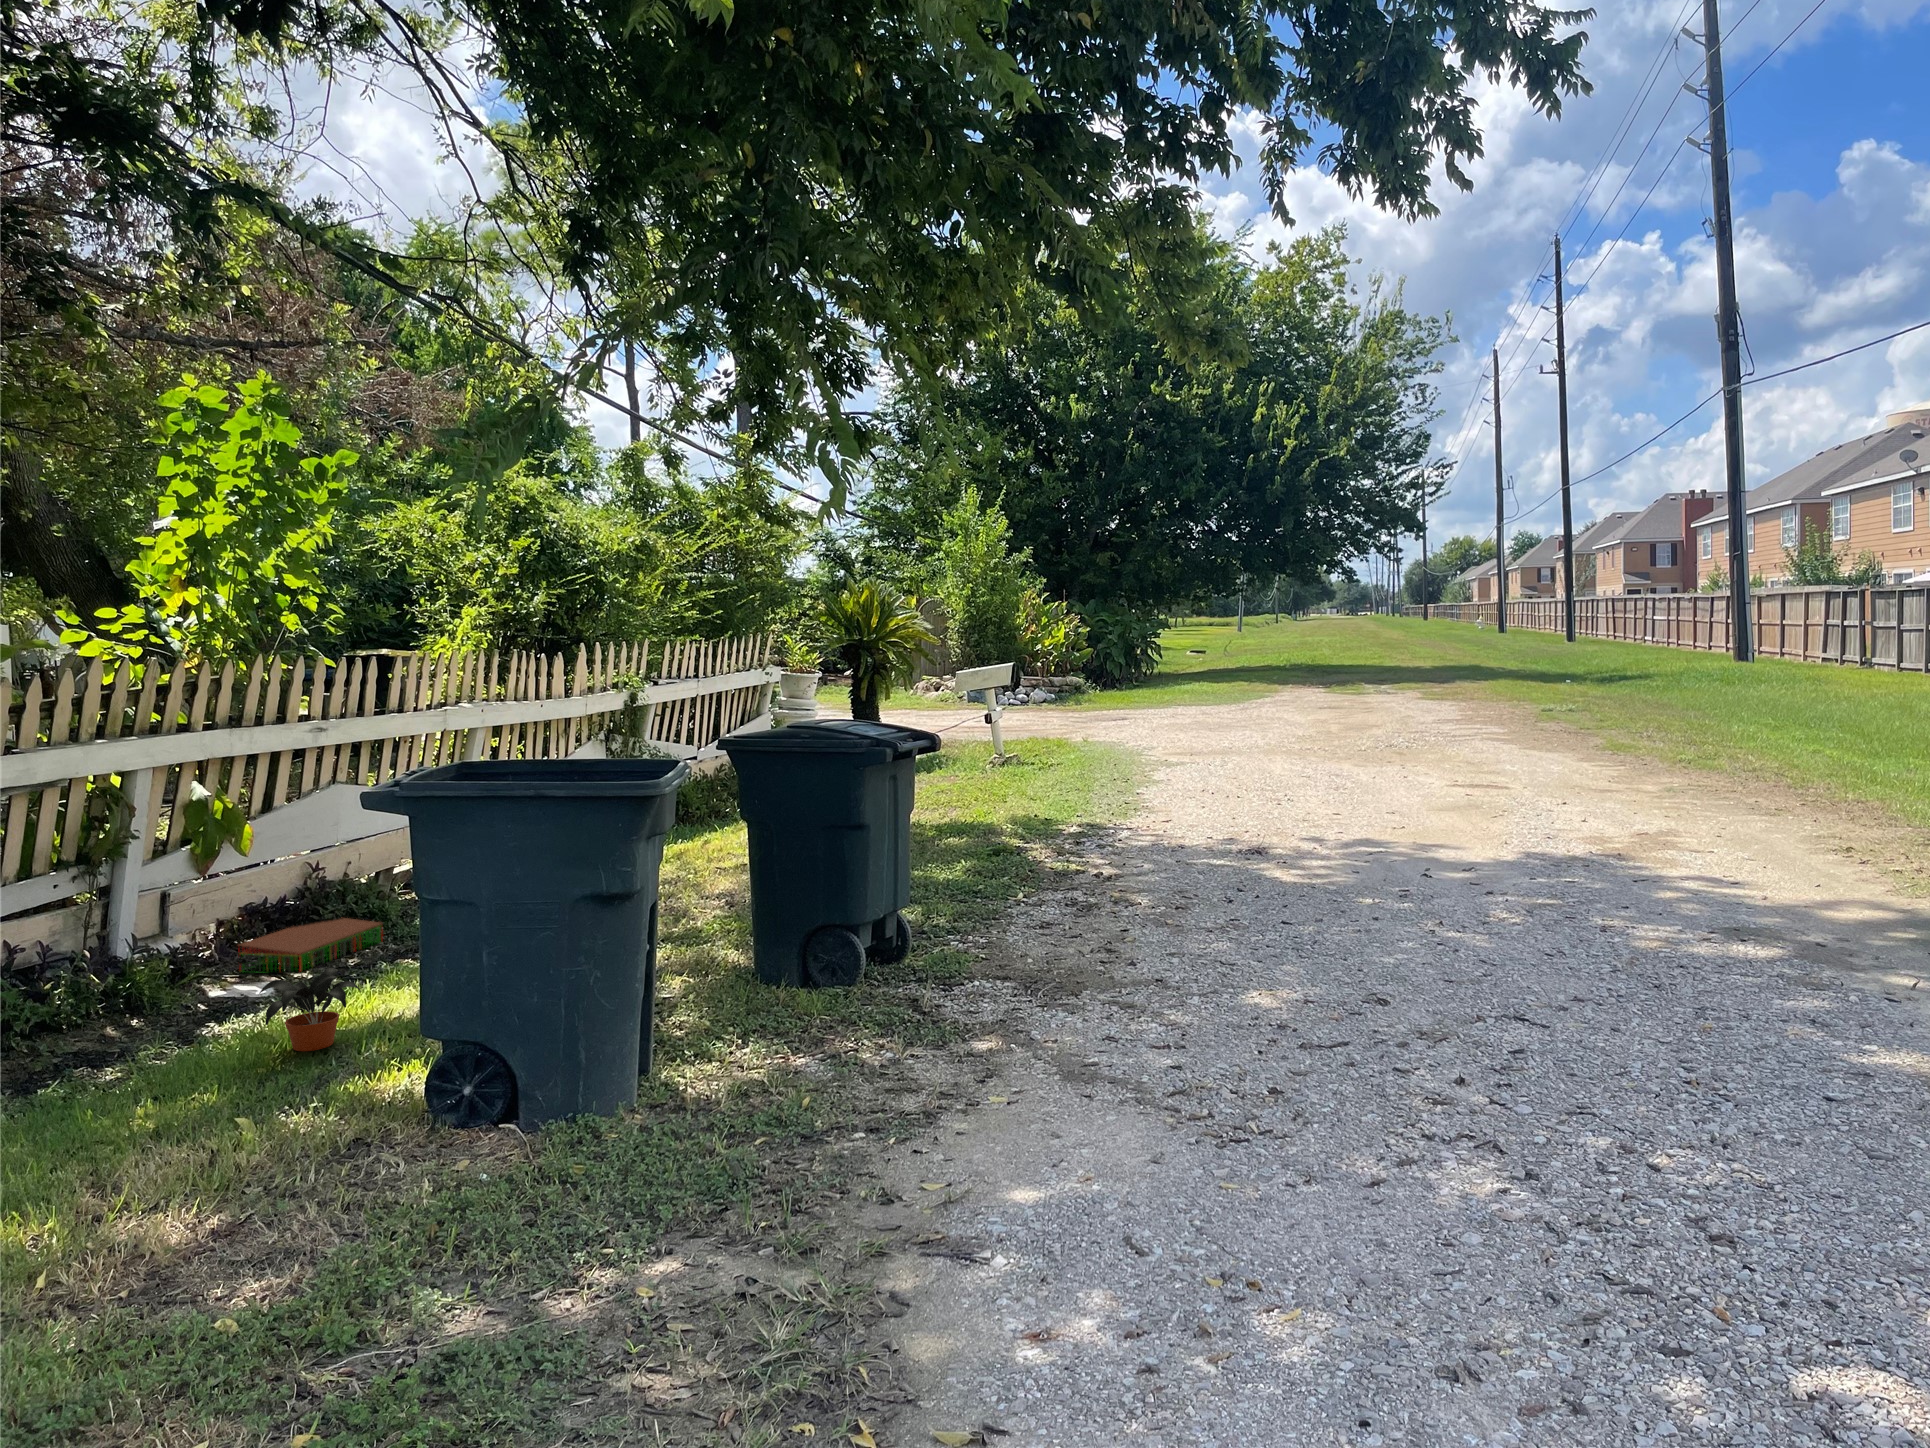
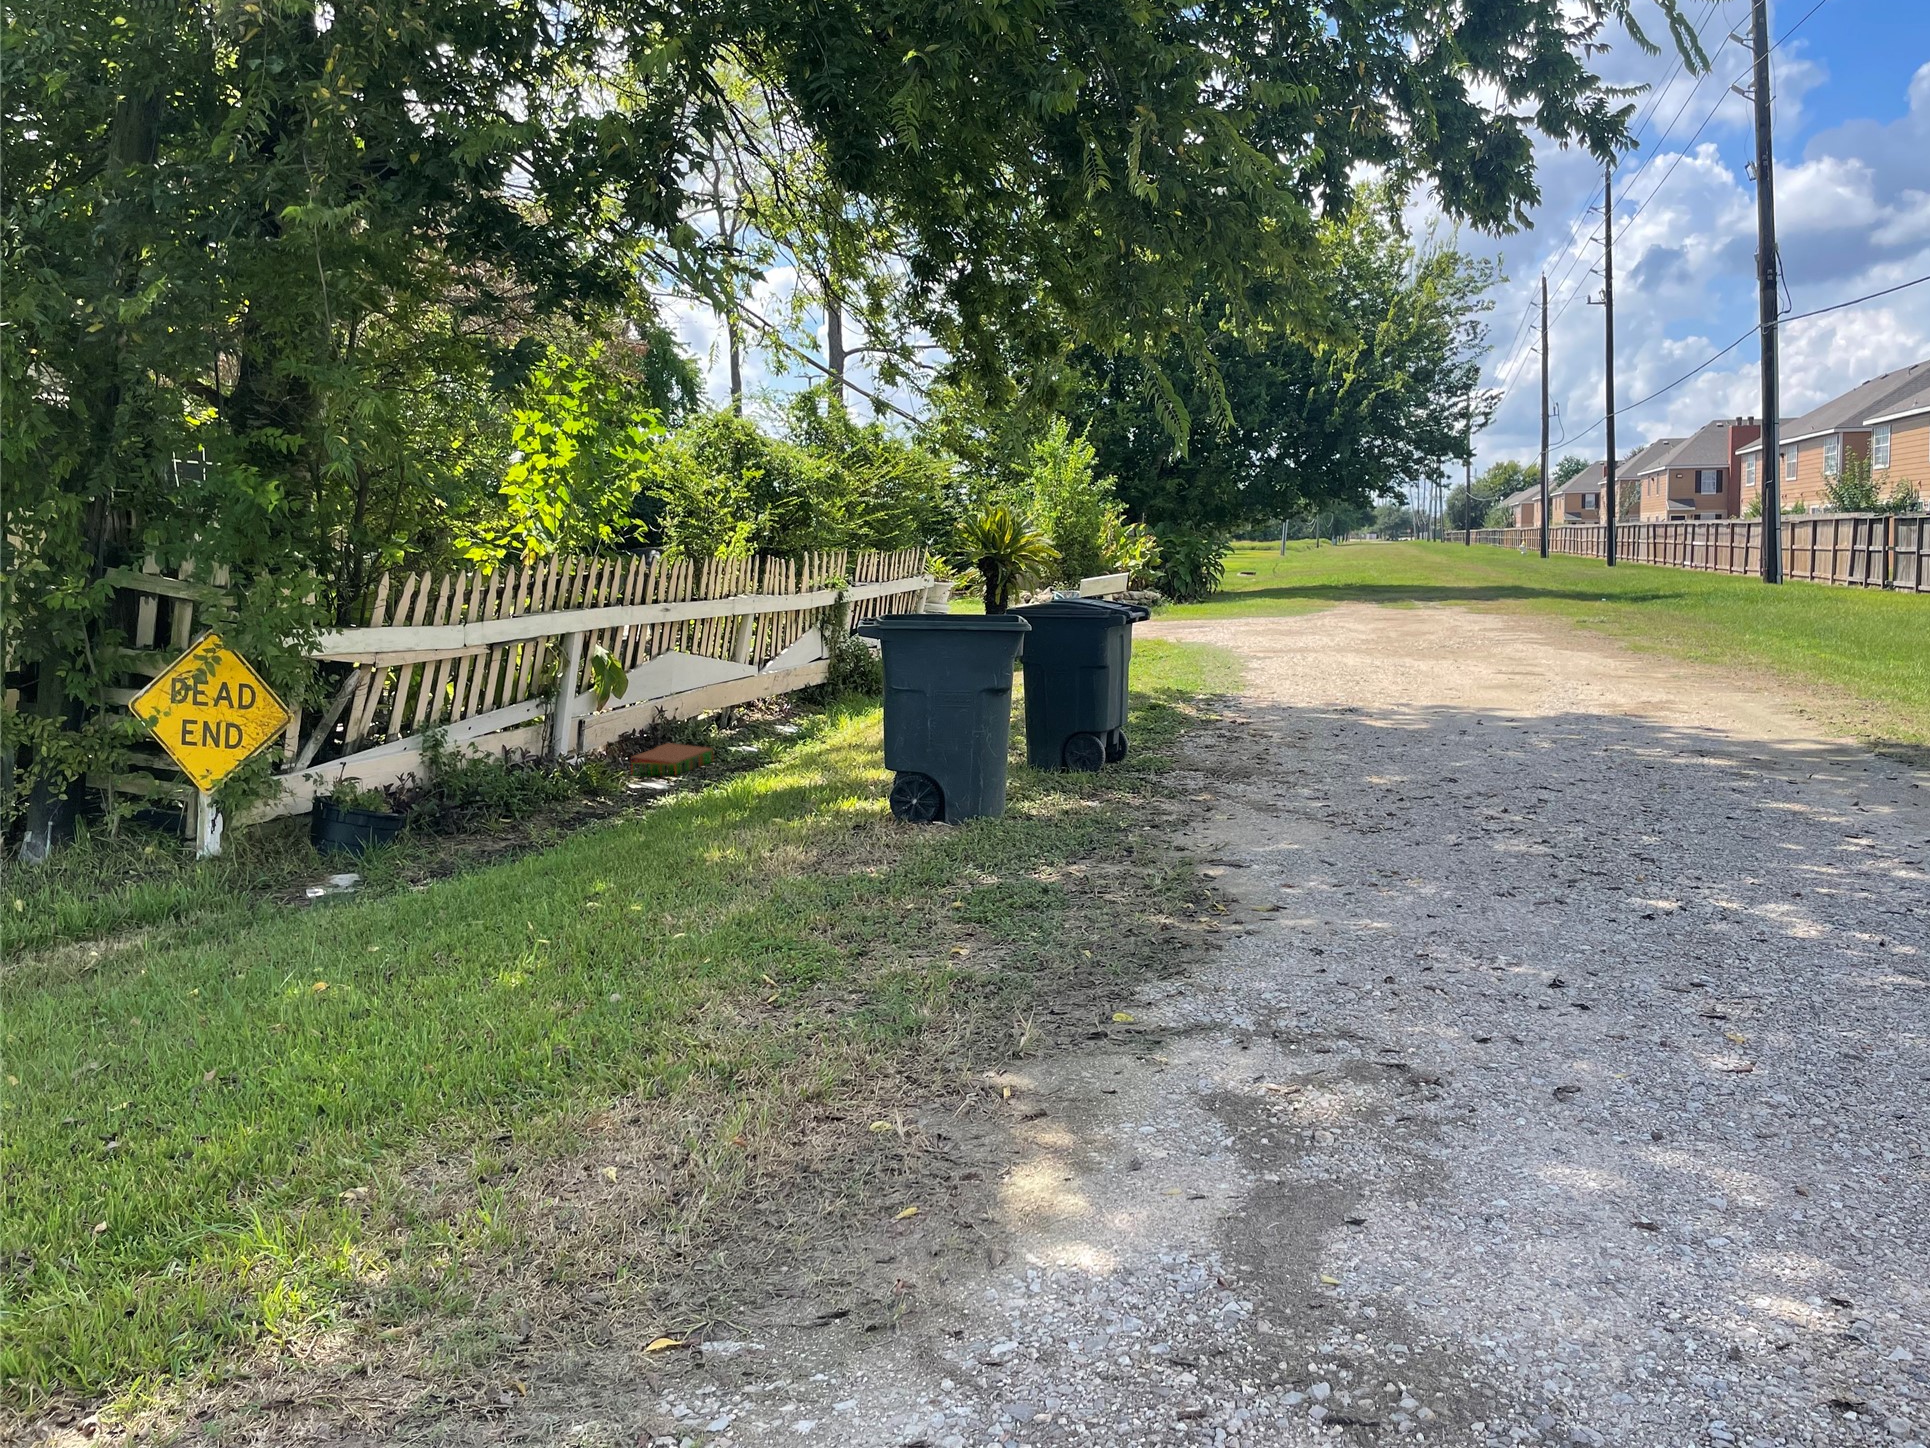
potted plant: present [259,968,361,1051] -> none [704,756,765,807]

